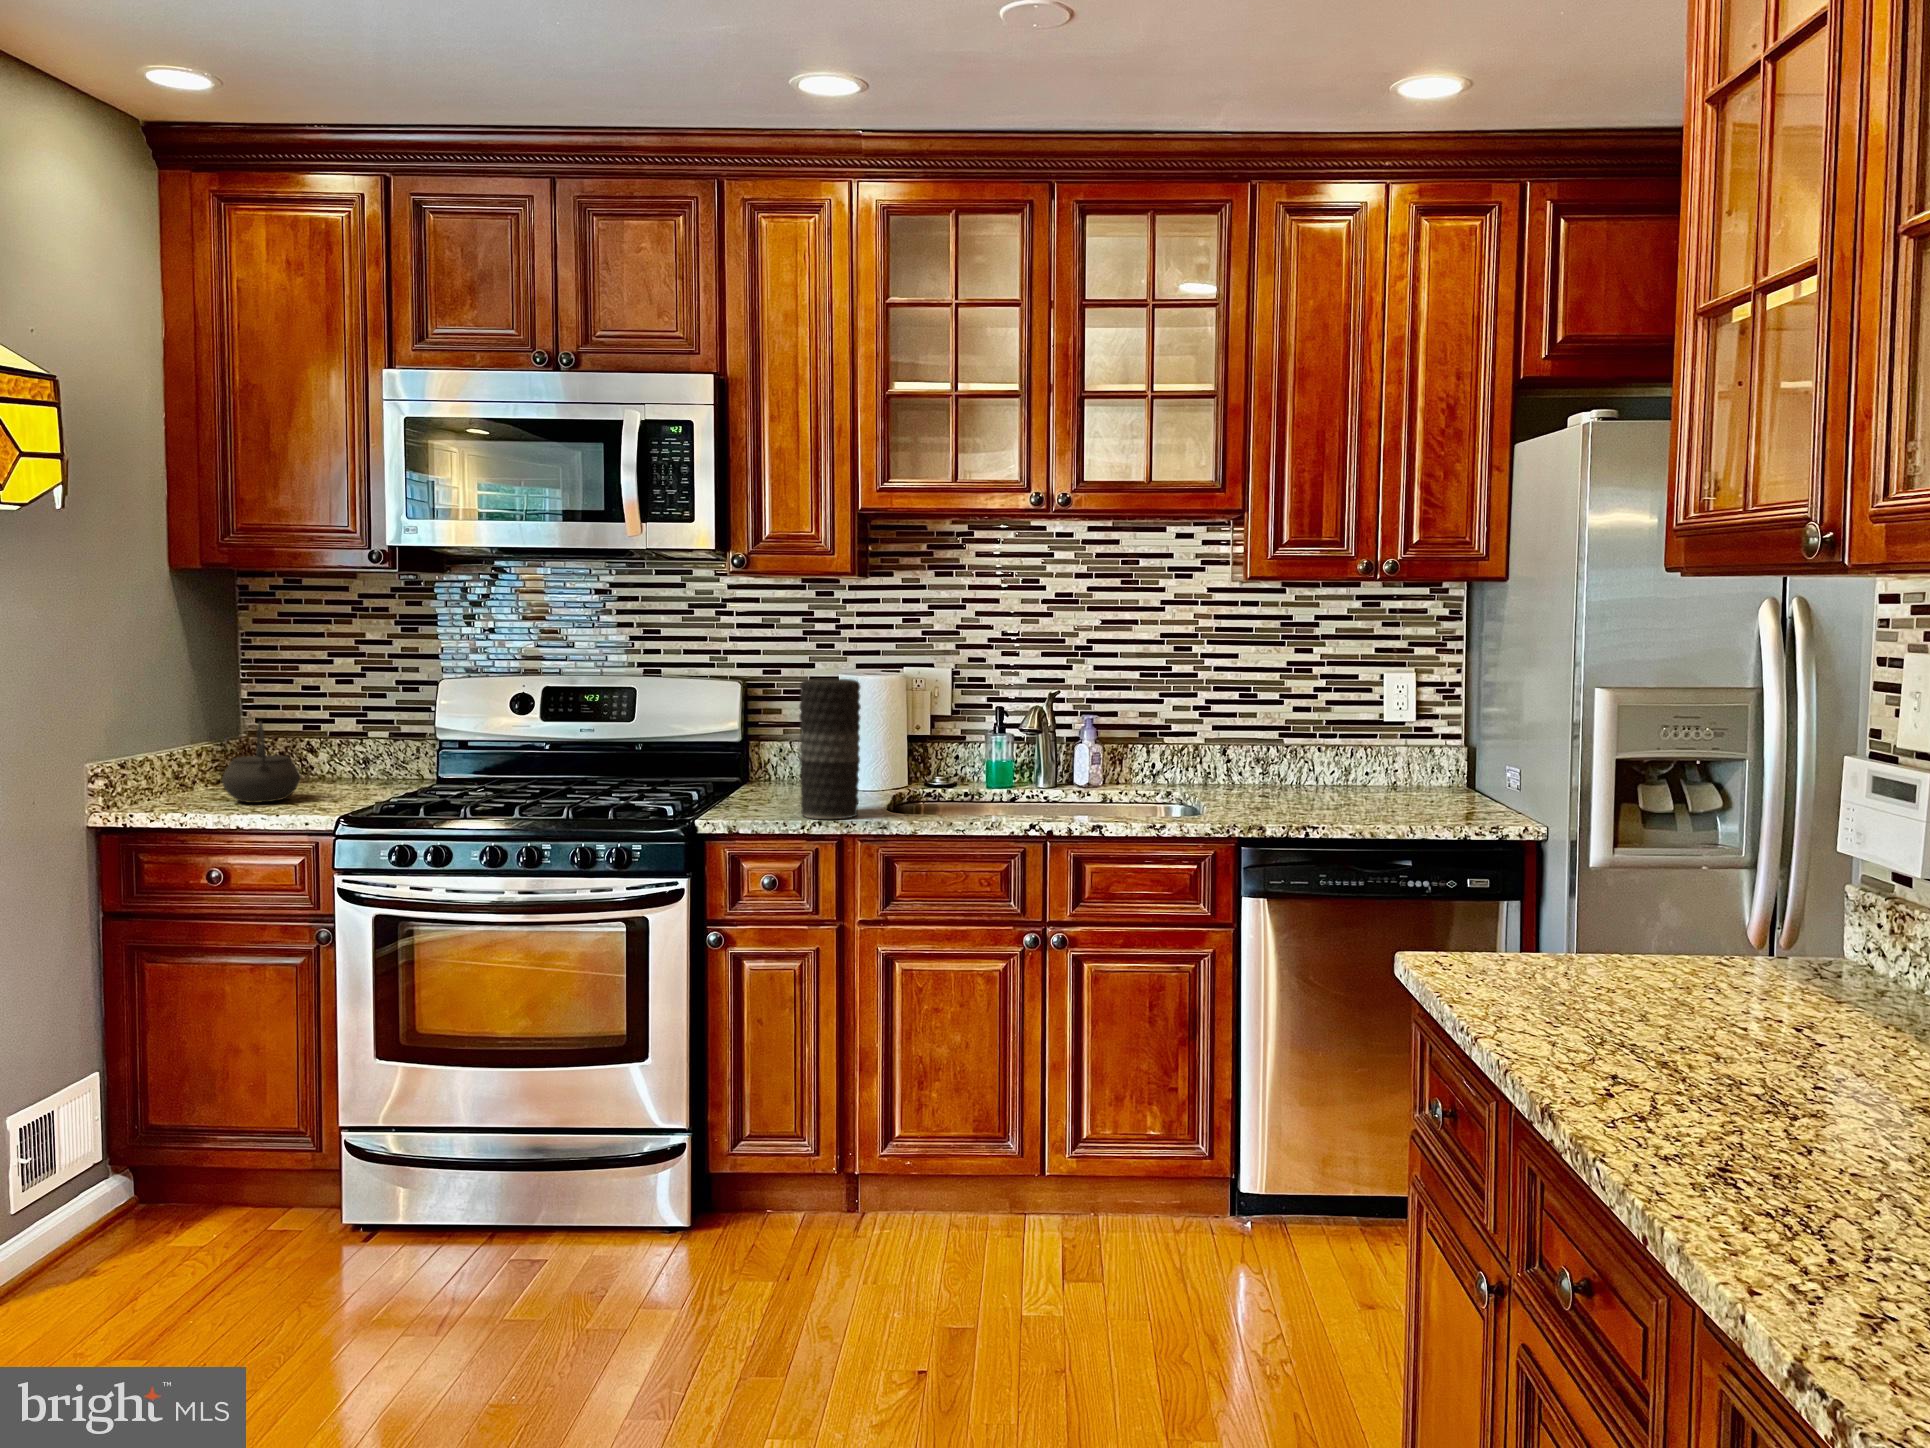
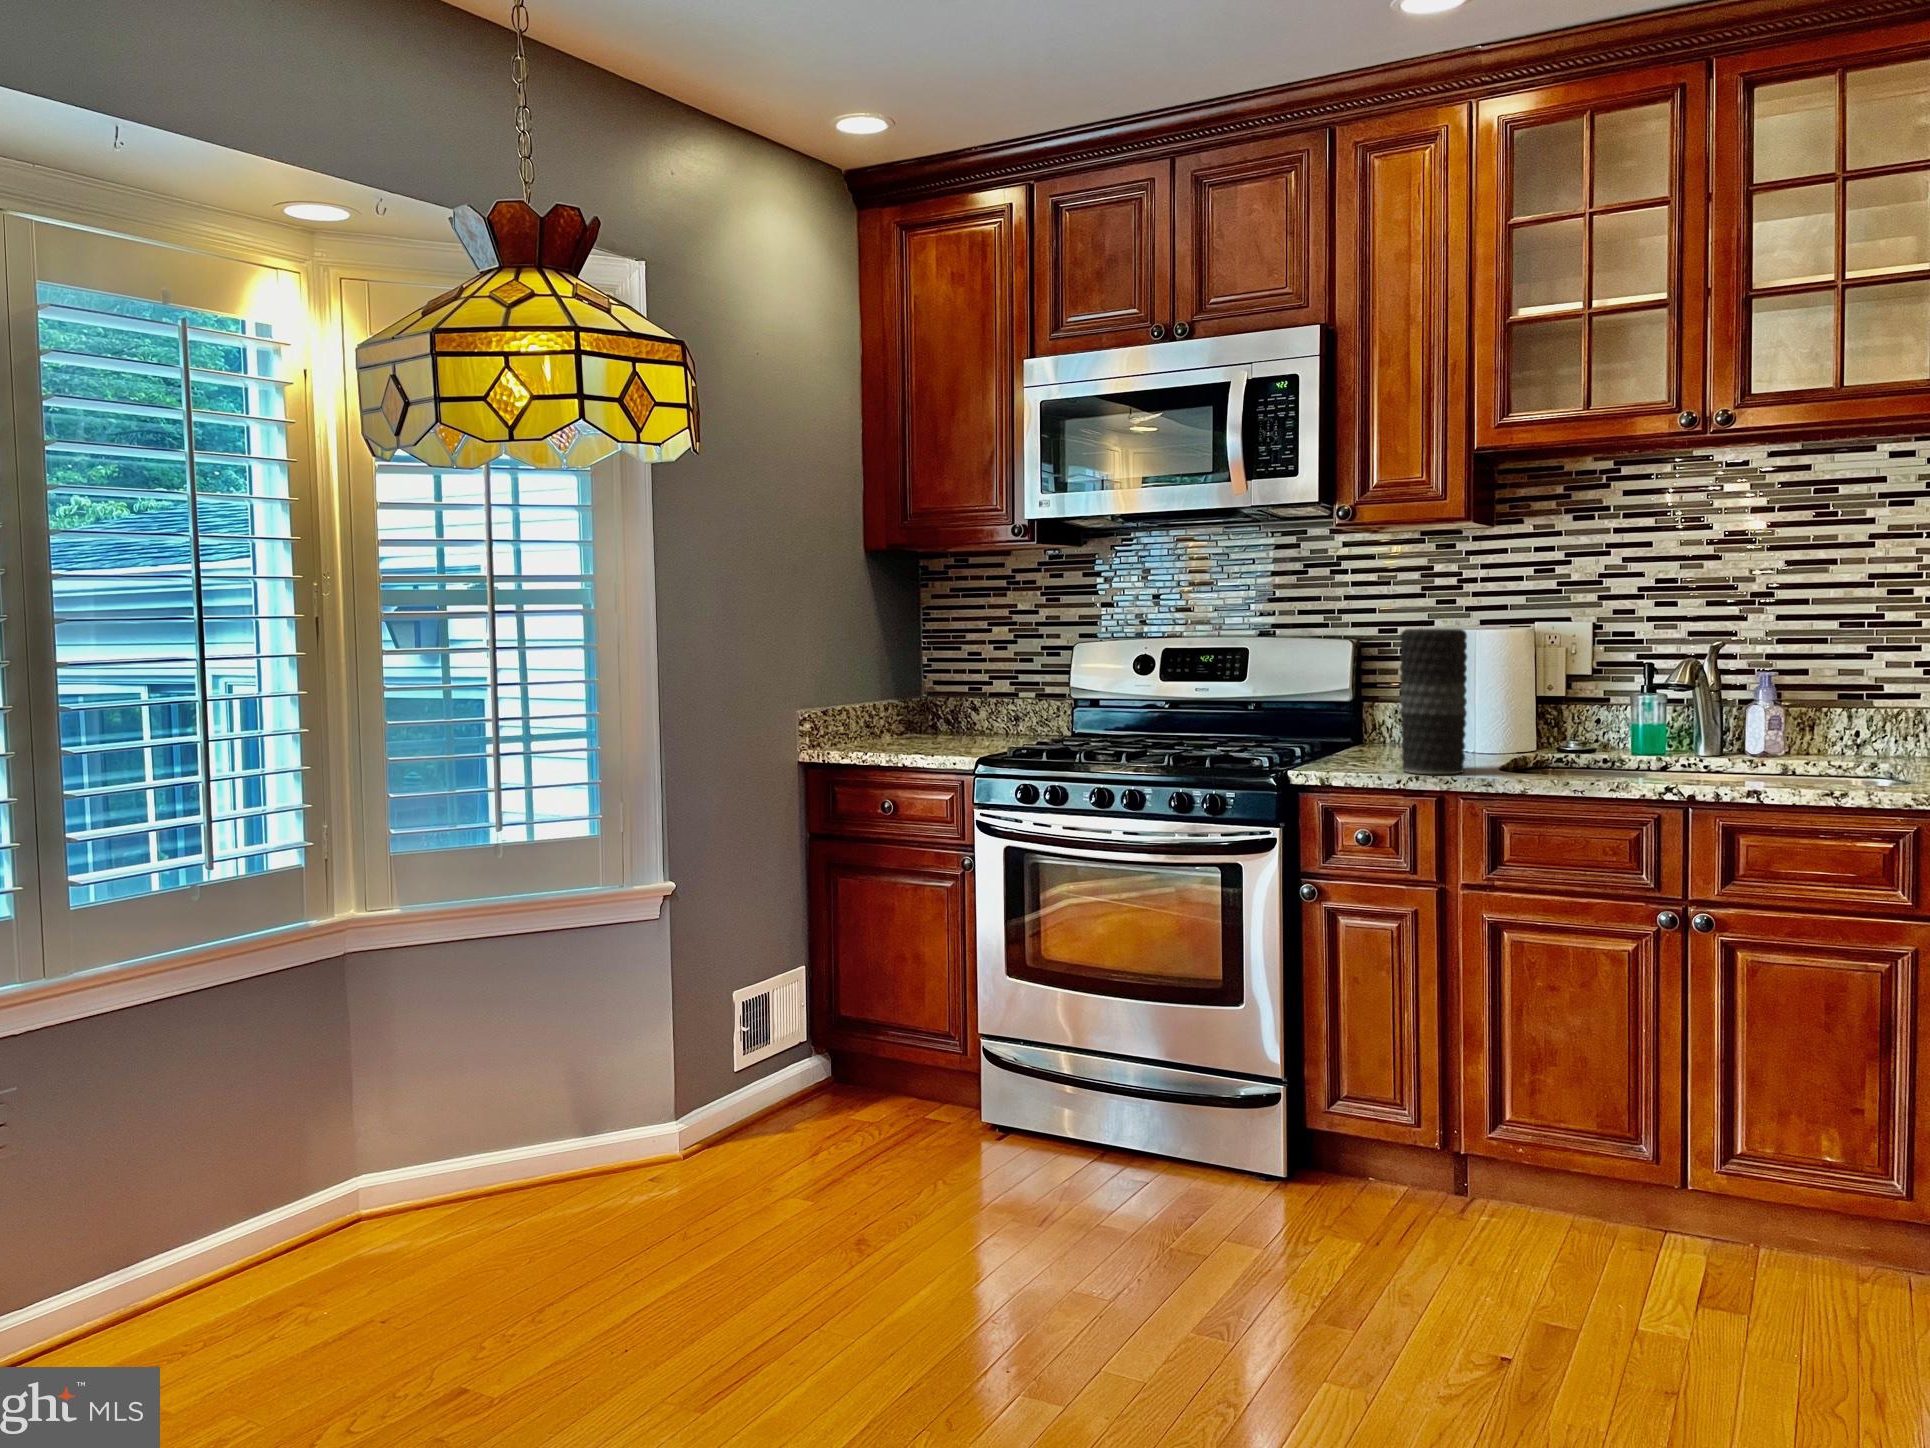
kettle: present [222,721,301,803] -> none [894,676,955,747]

